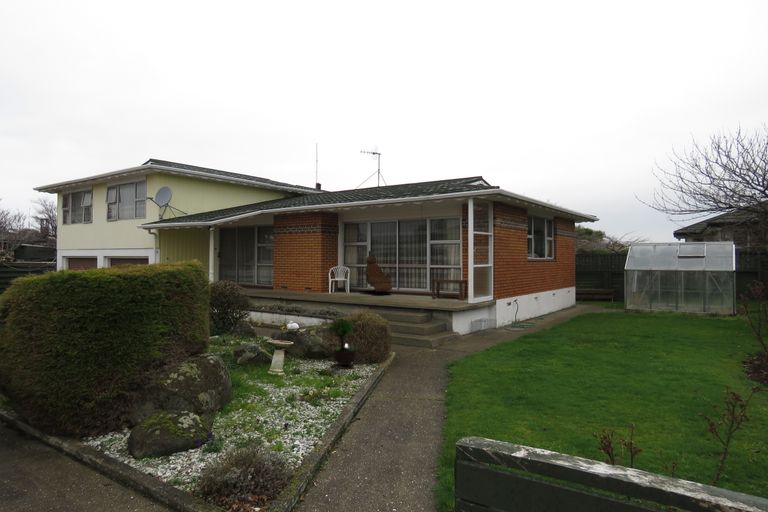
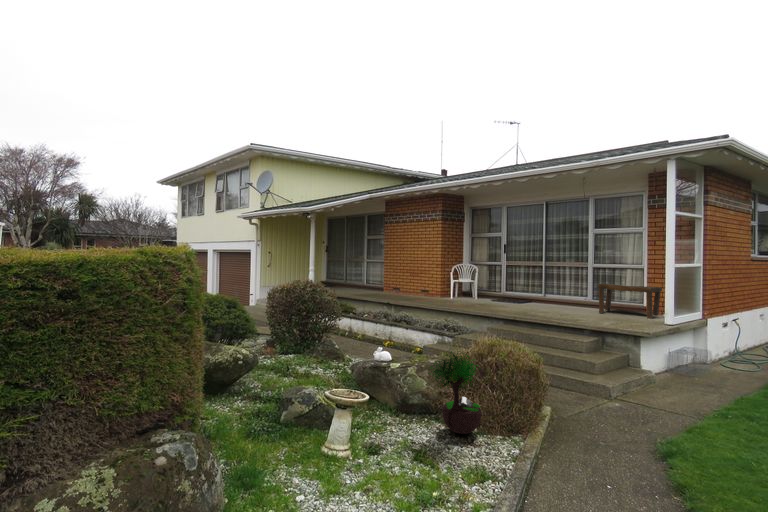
lounge chair: present [364,256,393,296] -> none [496,251,538,306]

